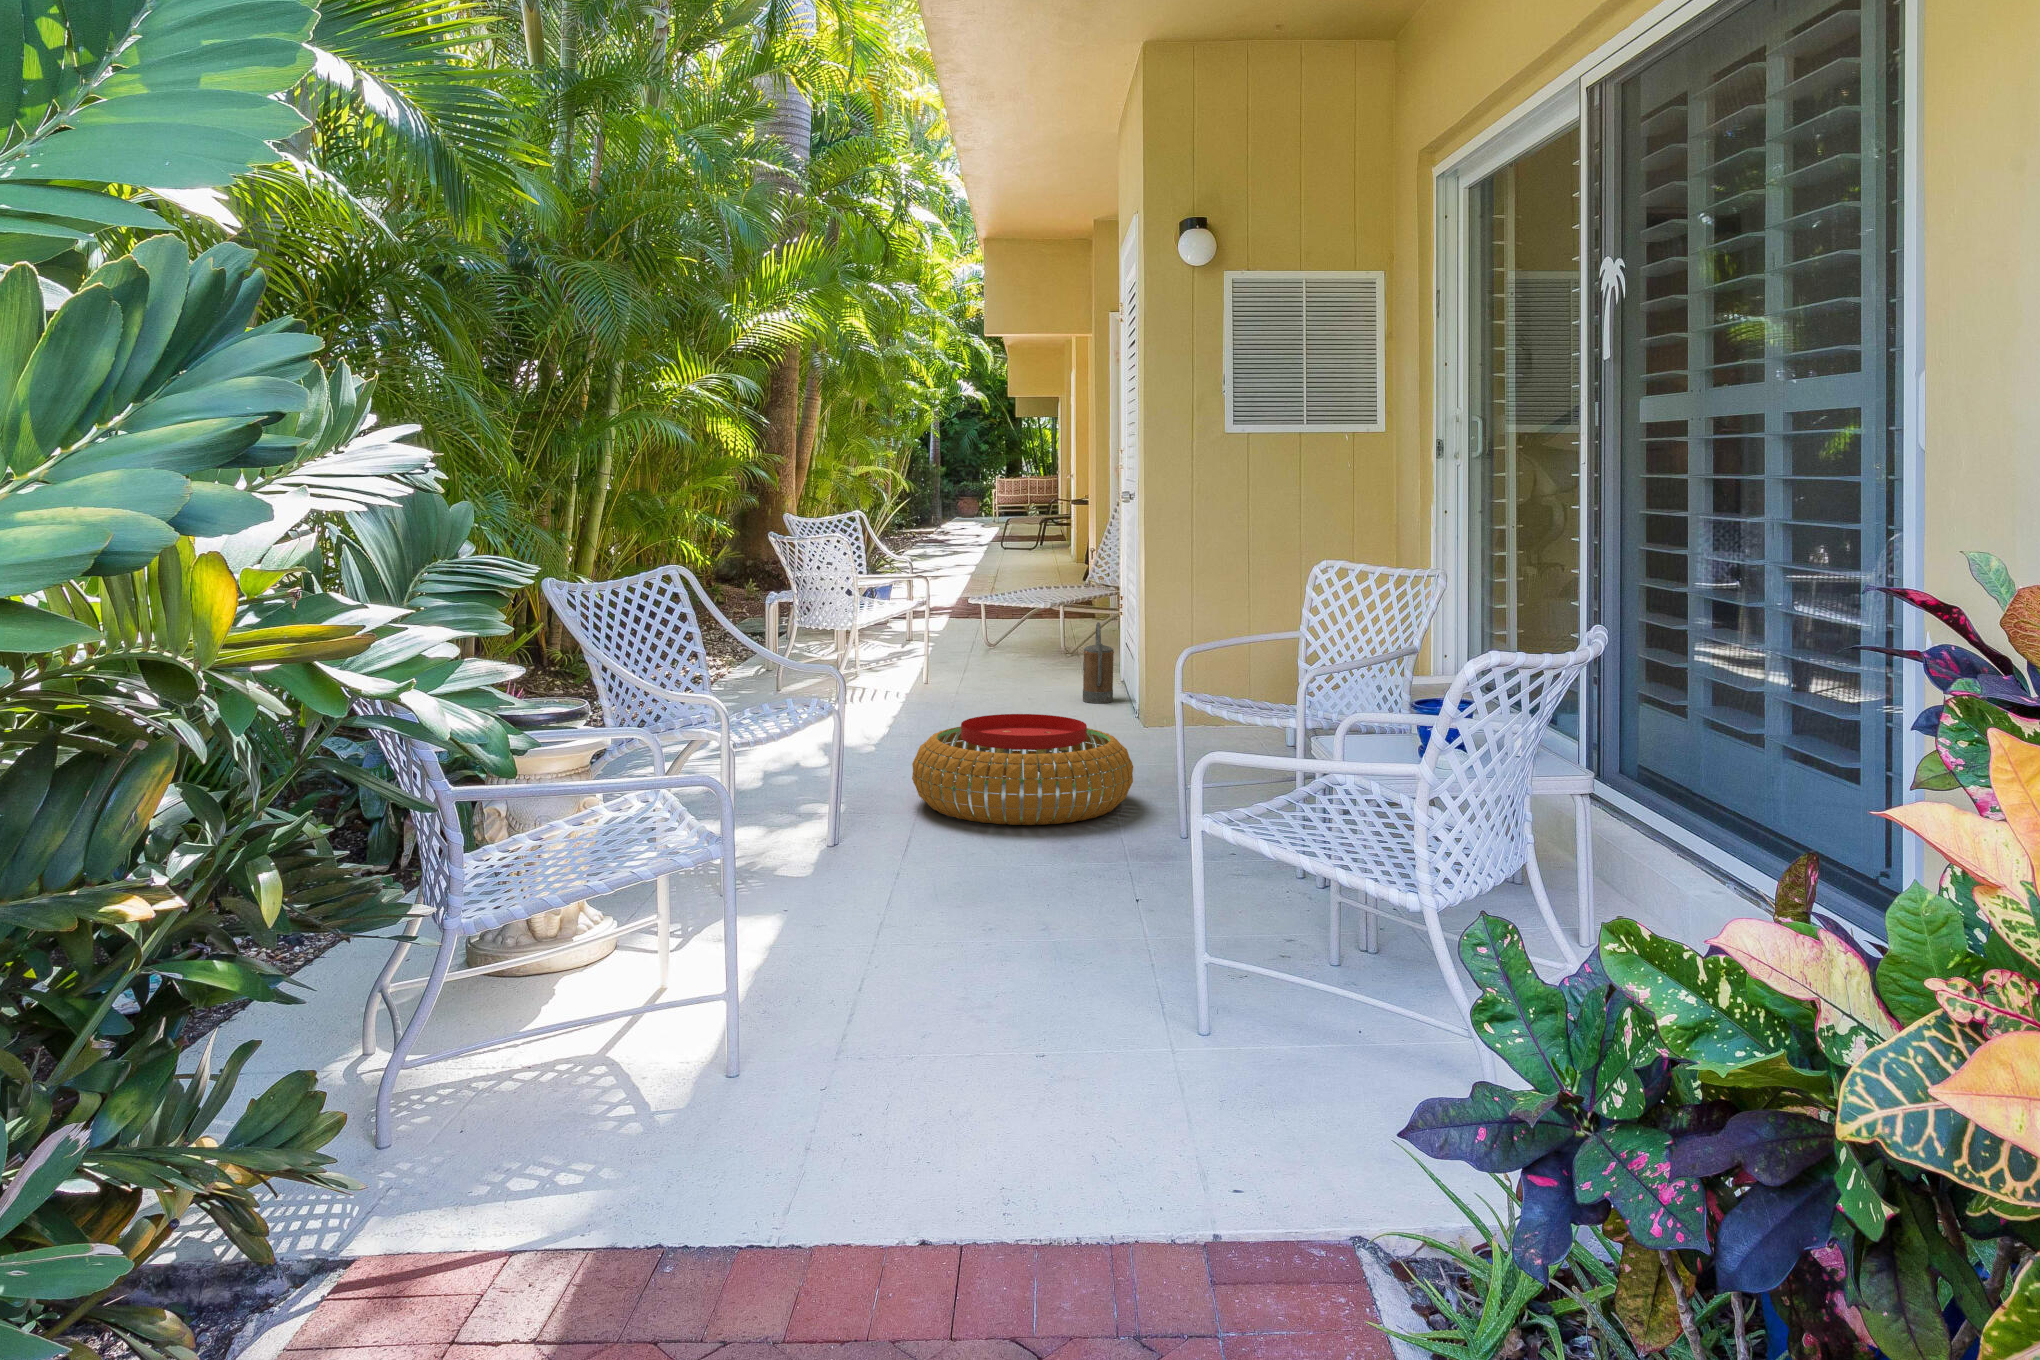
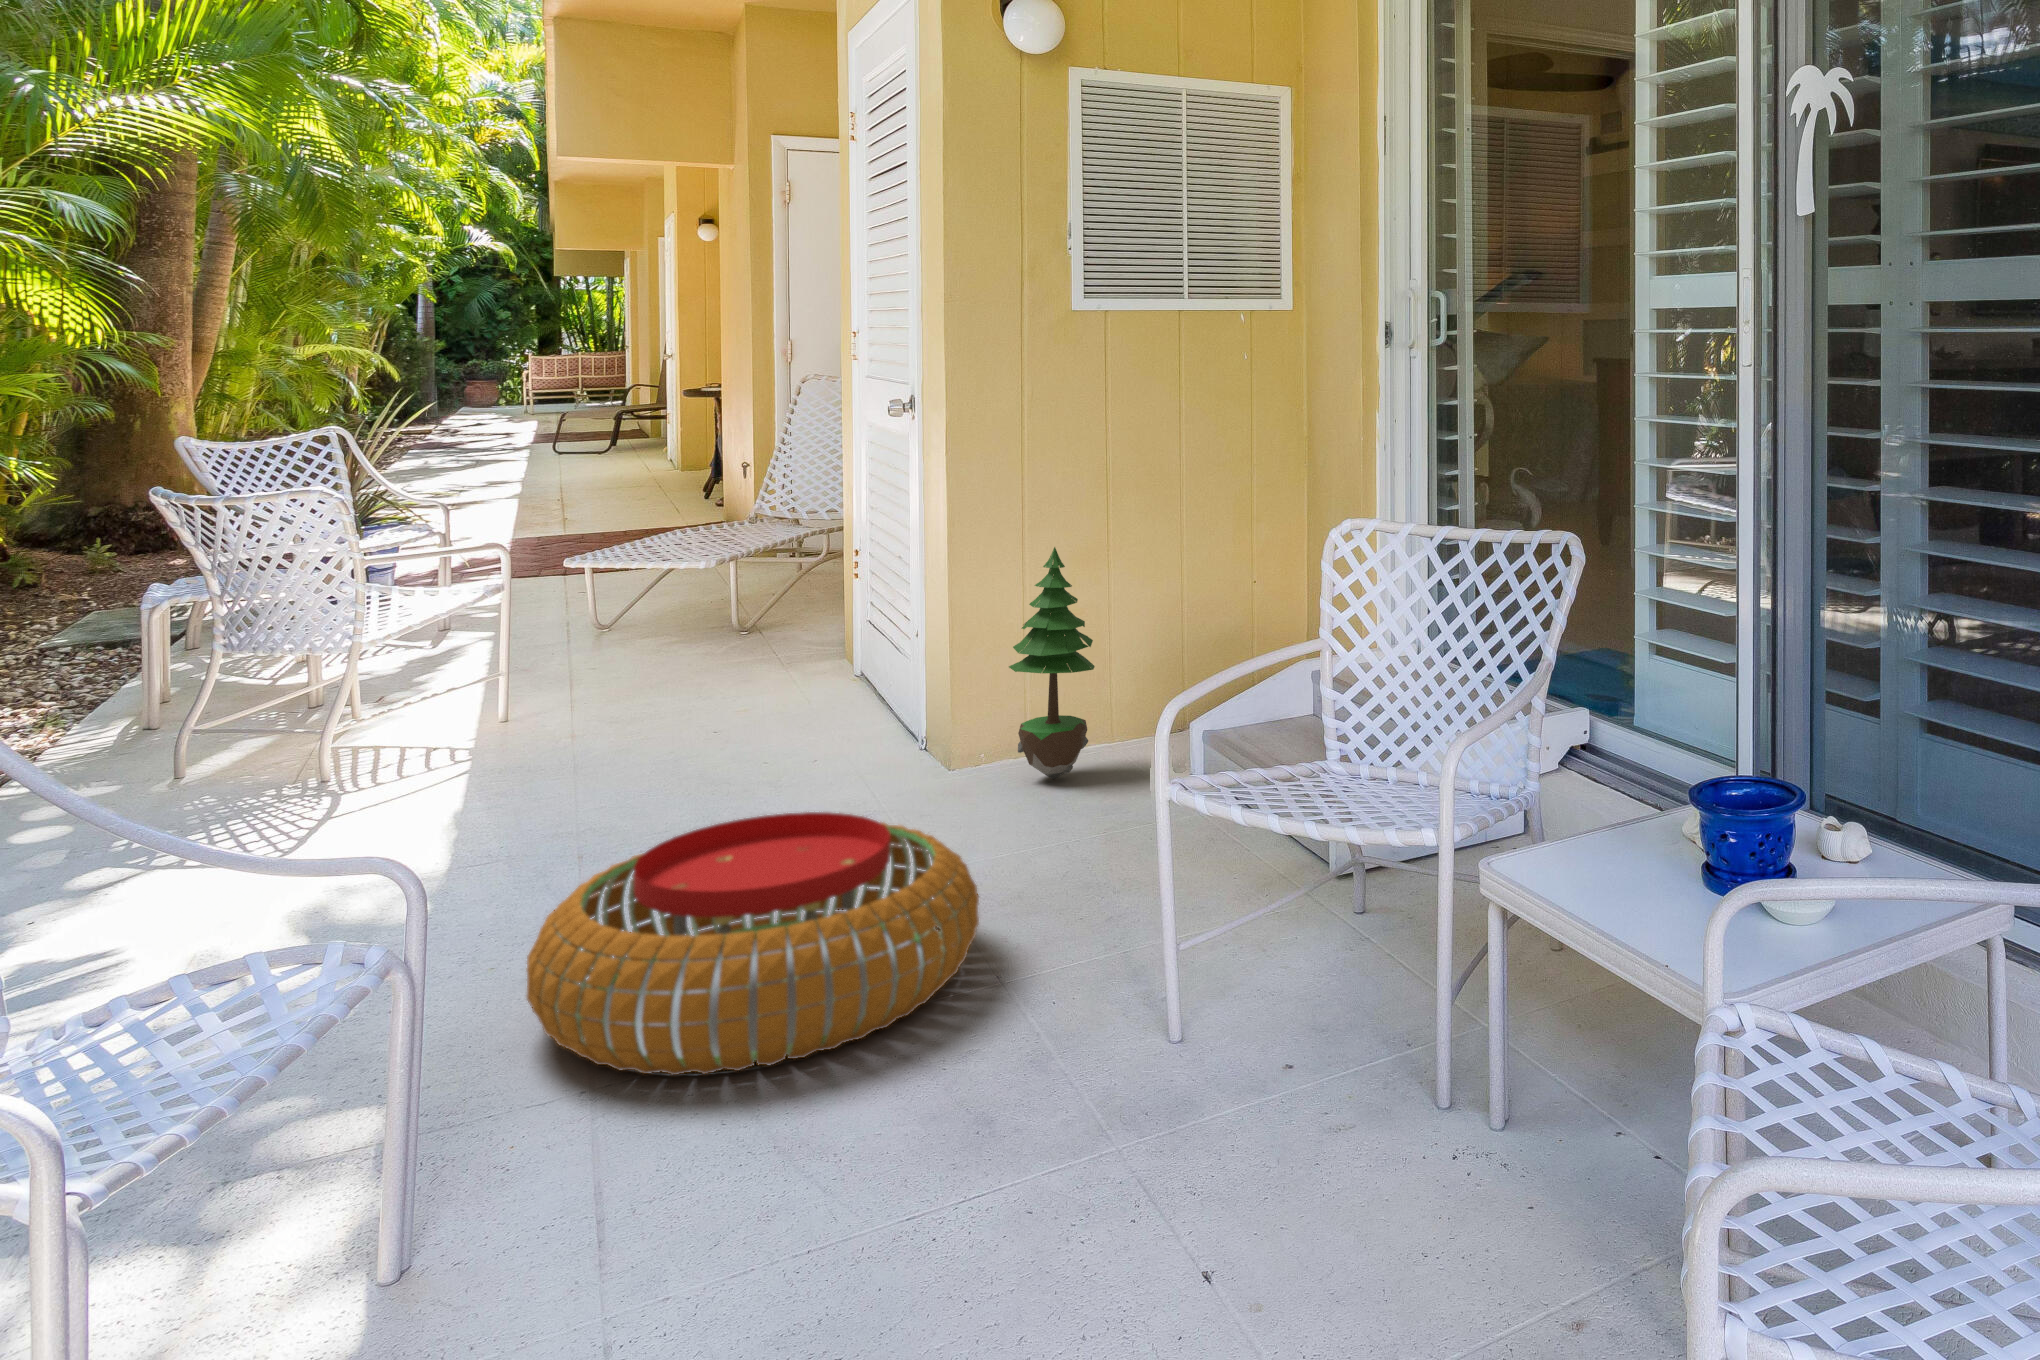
potted tree: none [1198,591,1254,747] -> present [1009,547,1095,779]
watering can: present [1083,622,1114,703] -> none [779,591,829,715]

